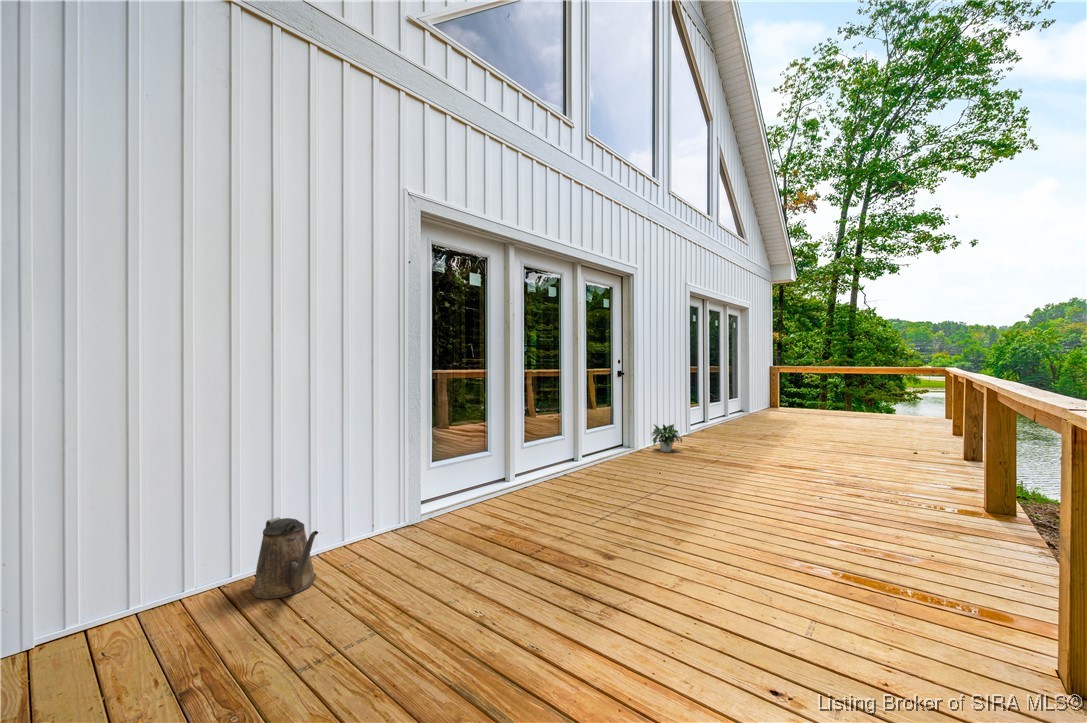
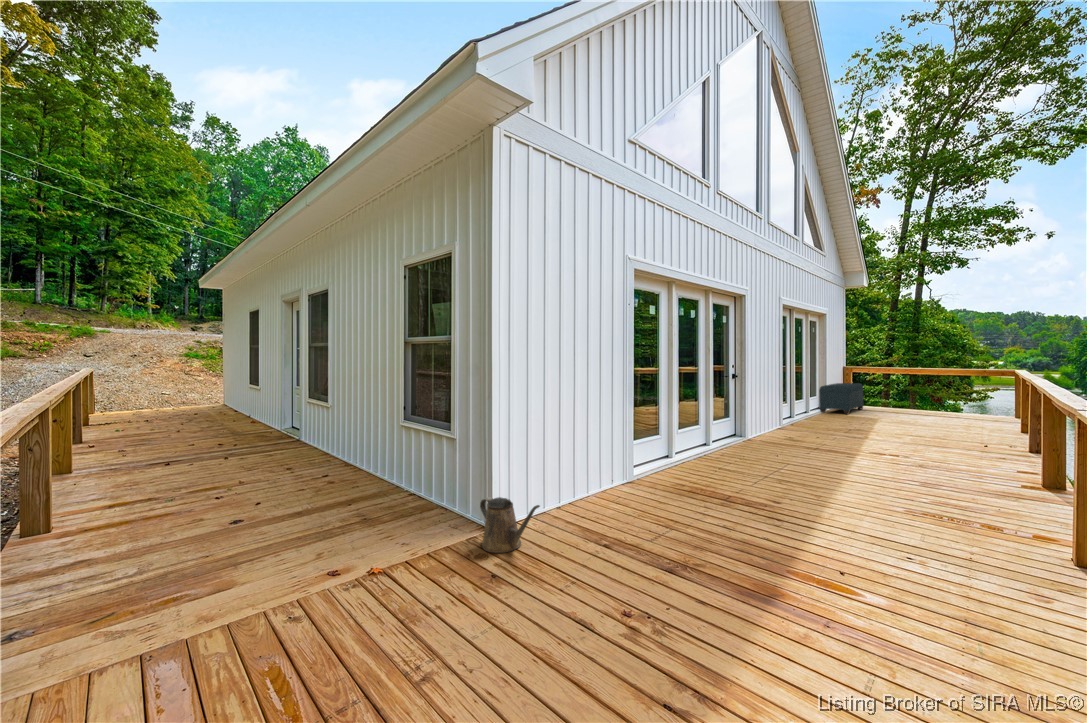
bench: none [754,384,799,415] -> present [819,383,864,414]
potted plant: present [651,424,682,452] -> none [721,424,761,450]

